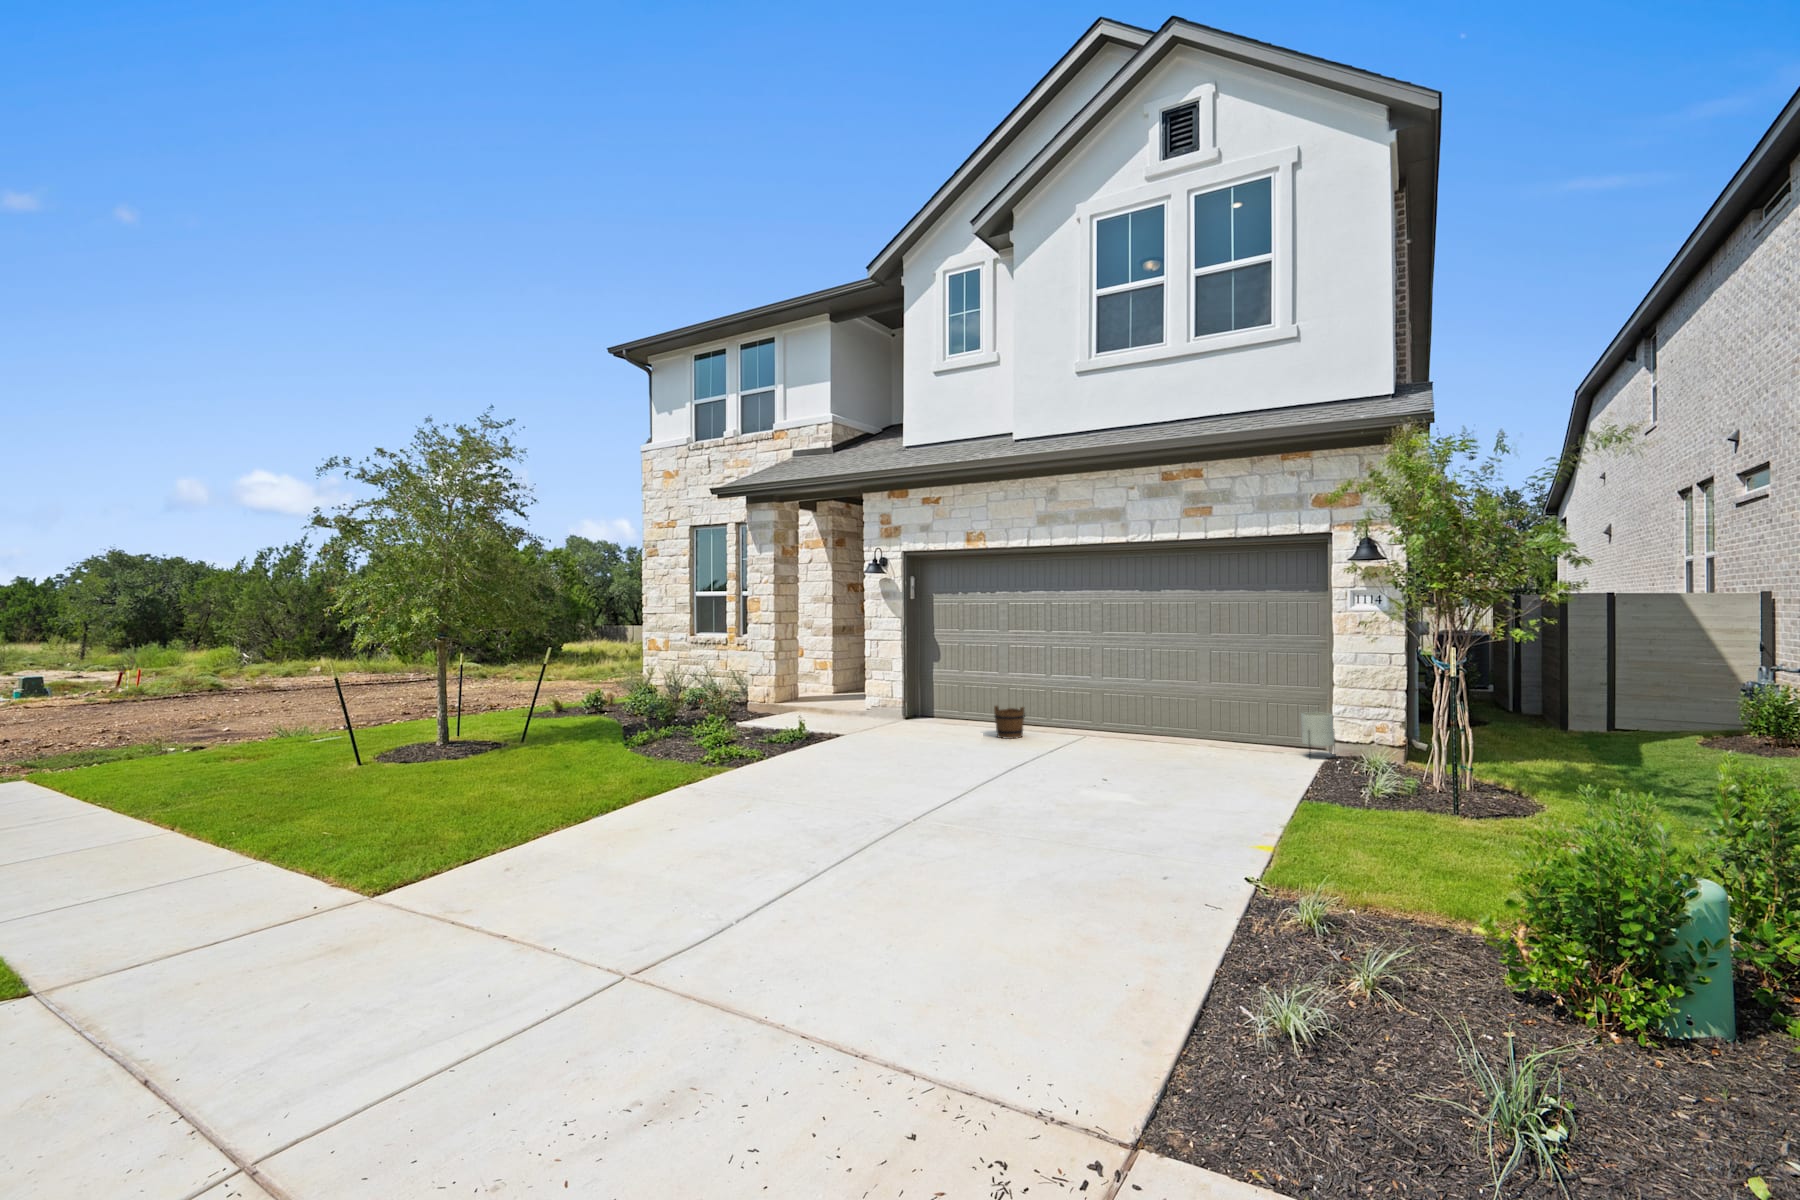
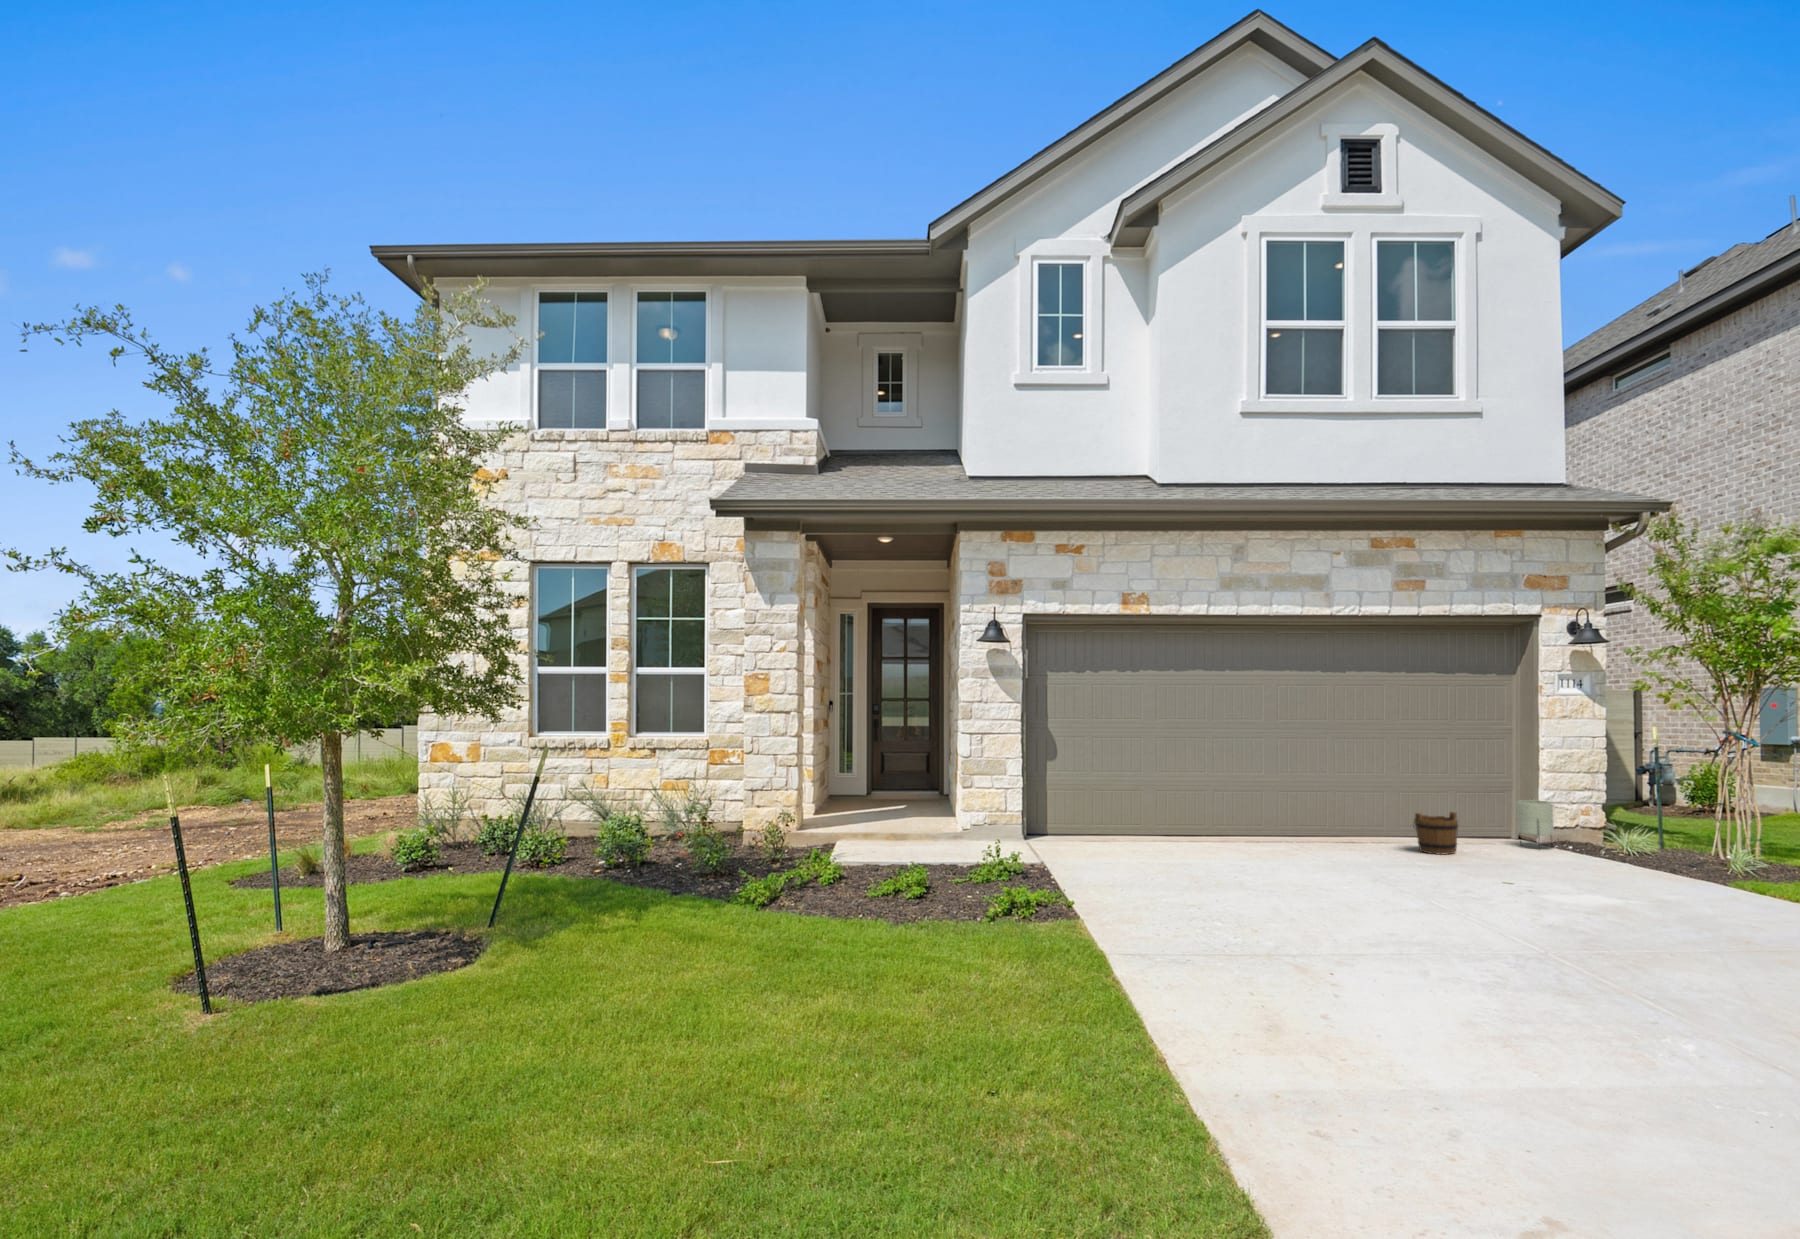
bucket: present [994,706,1025,739] -> present [1414,812,1458,855]

